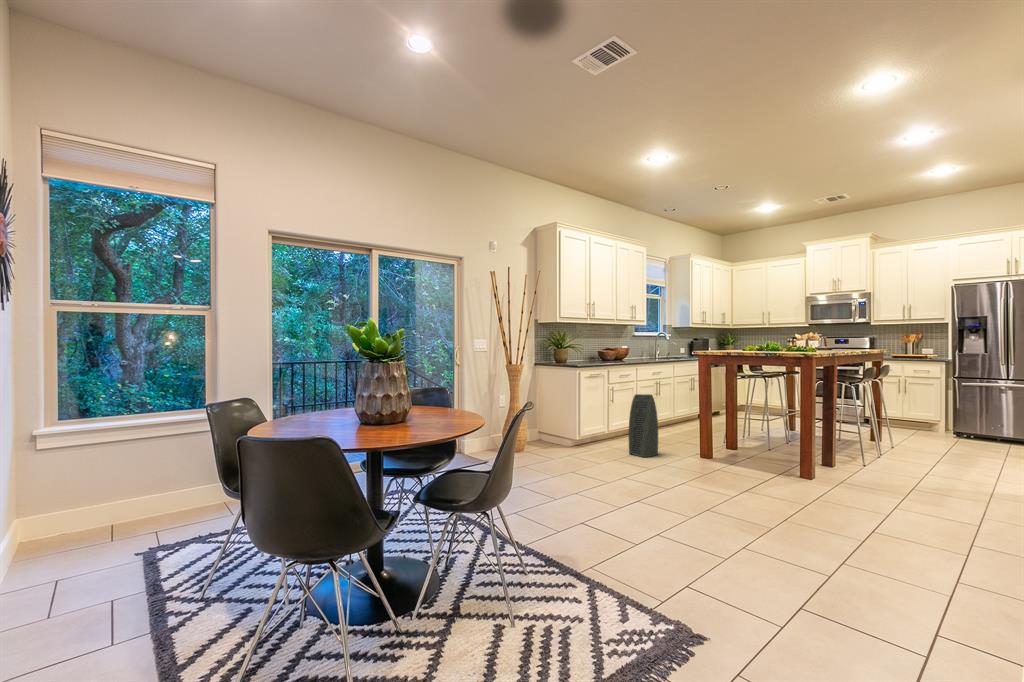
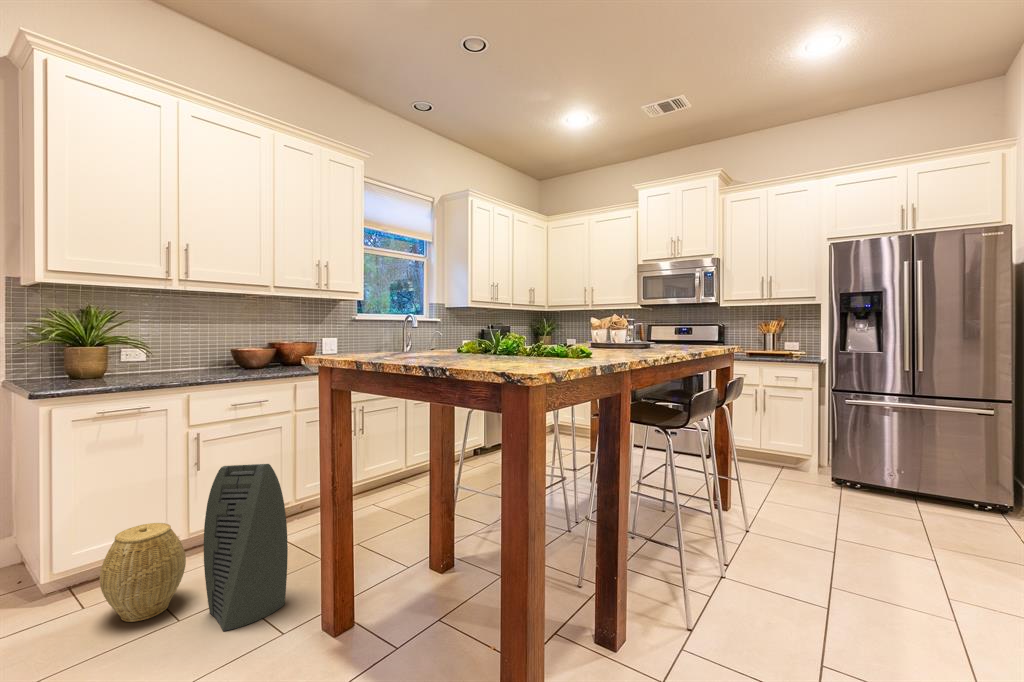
woven basket: none [588,418,616,454] -> present [100,523,186,622]

